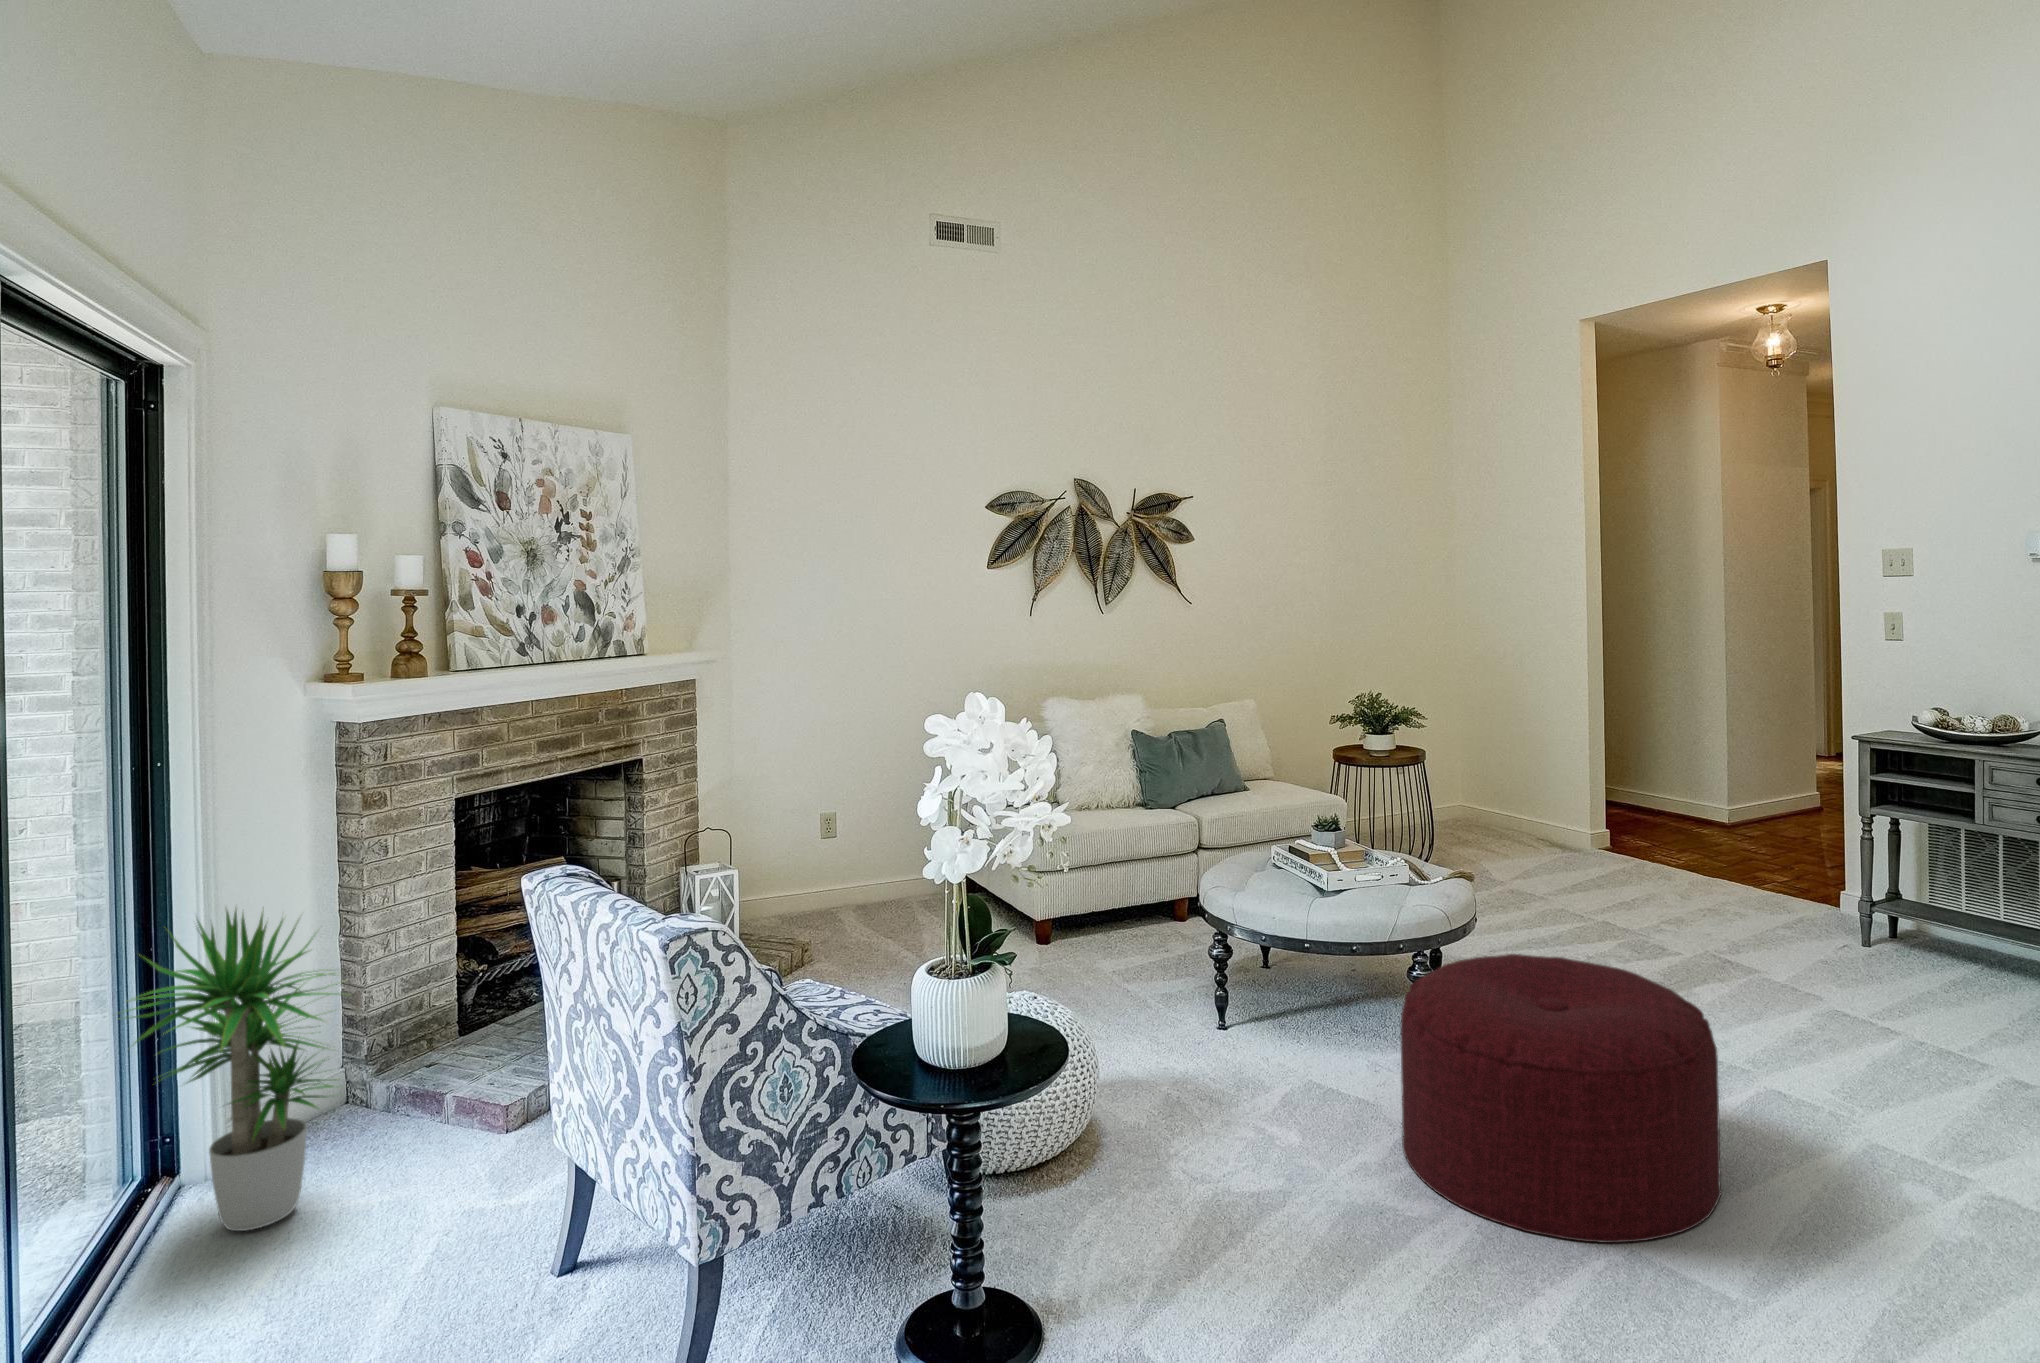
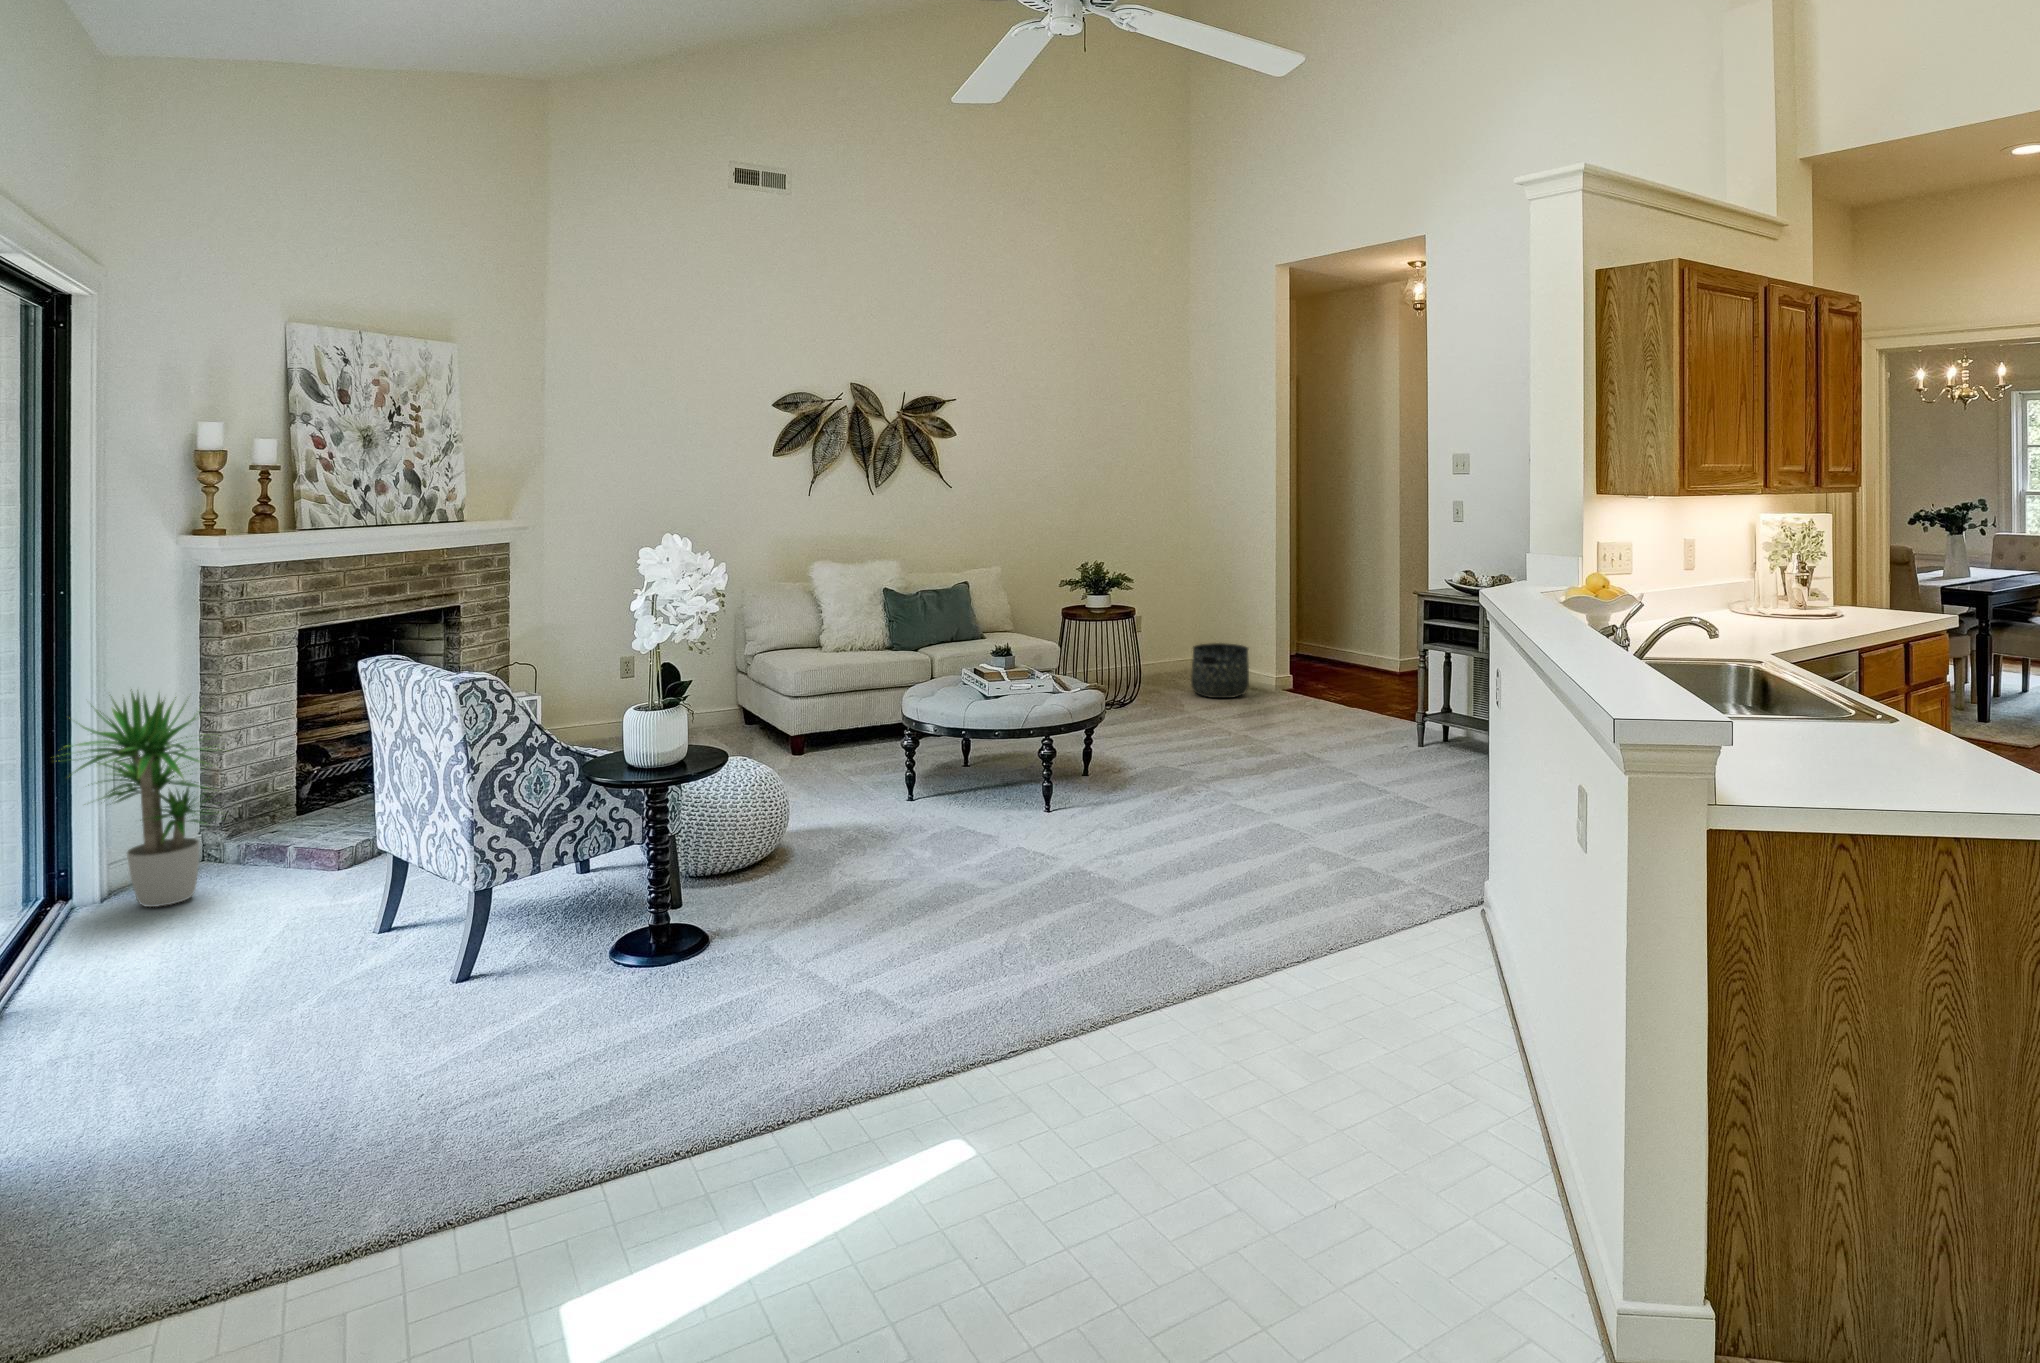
basket: none [1483,781,1560,853] -> present [1191,643,1249,698]
ottoman: present [1401,954,1721,1243] -> none [989,736,1181,892]

